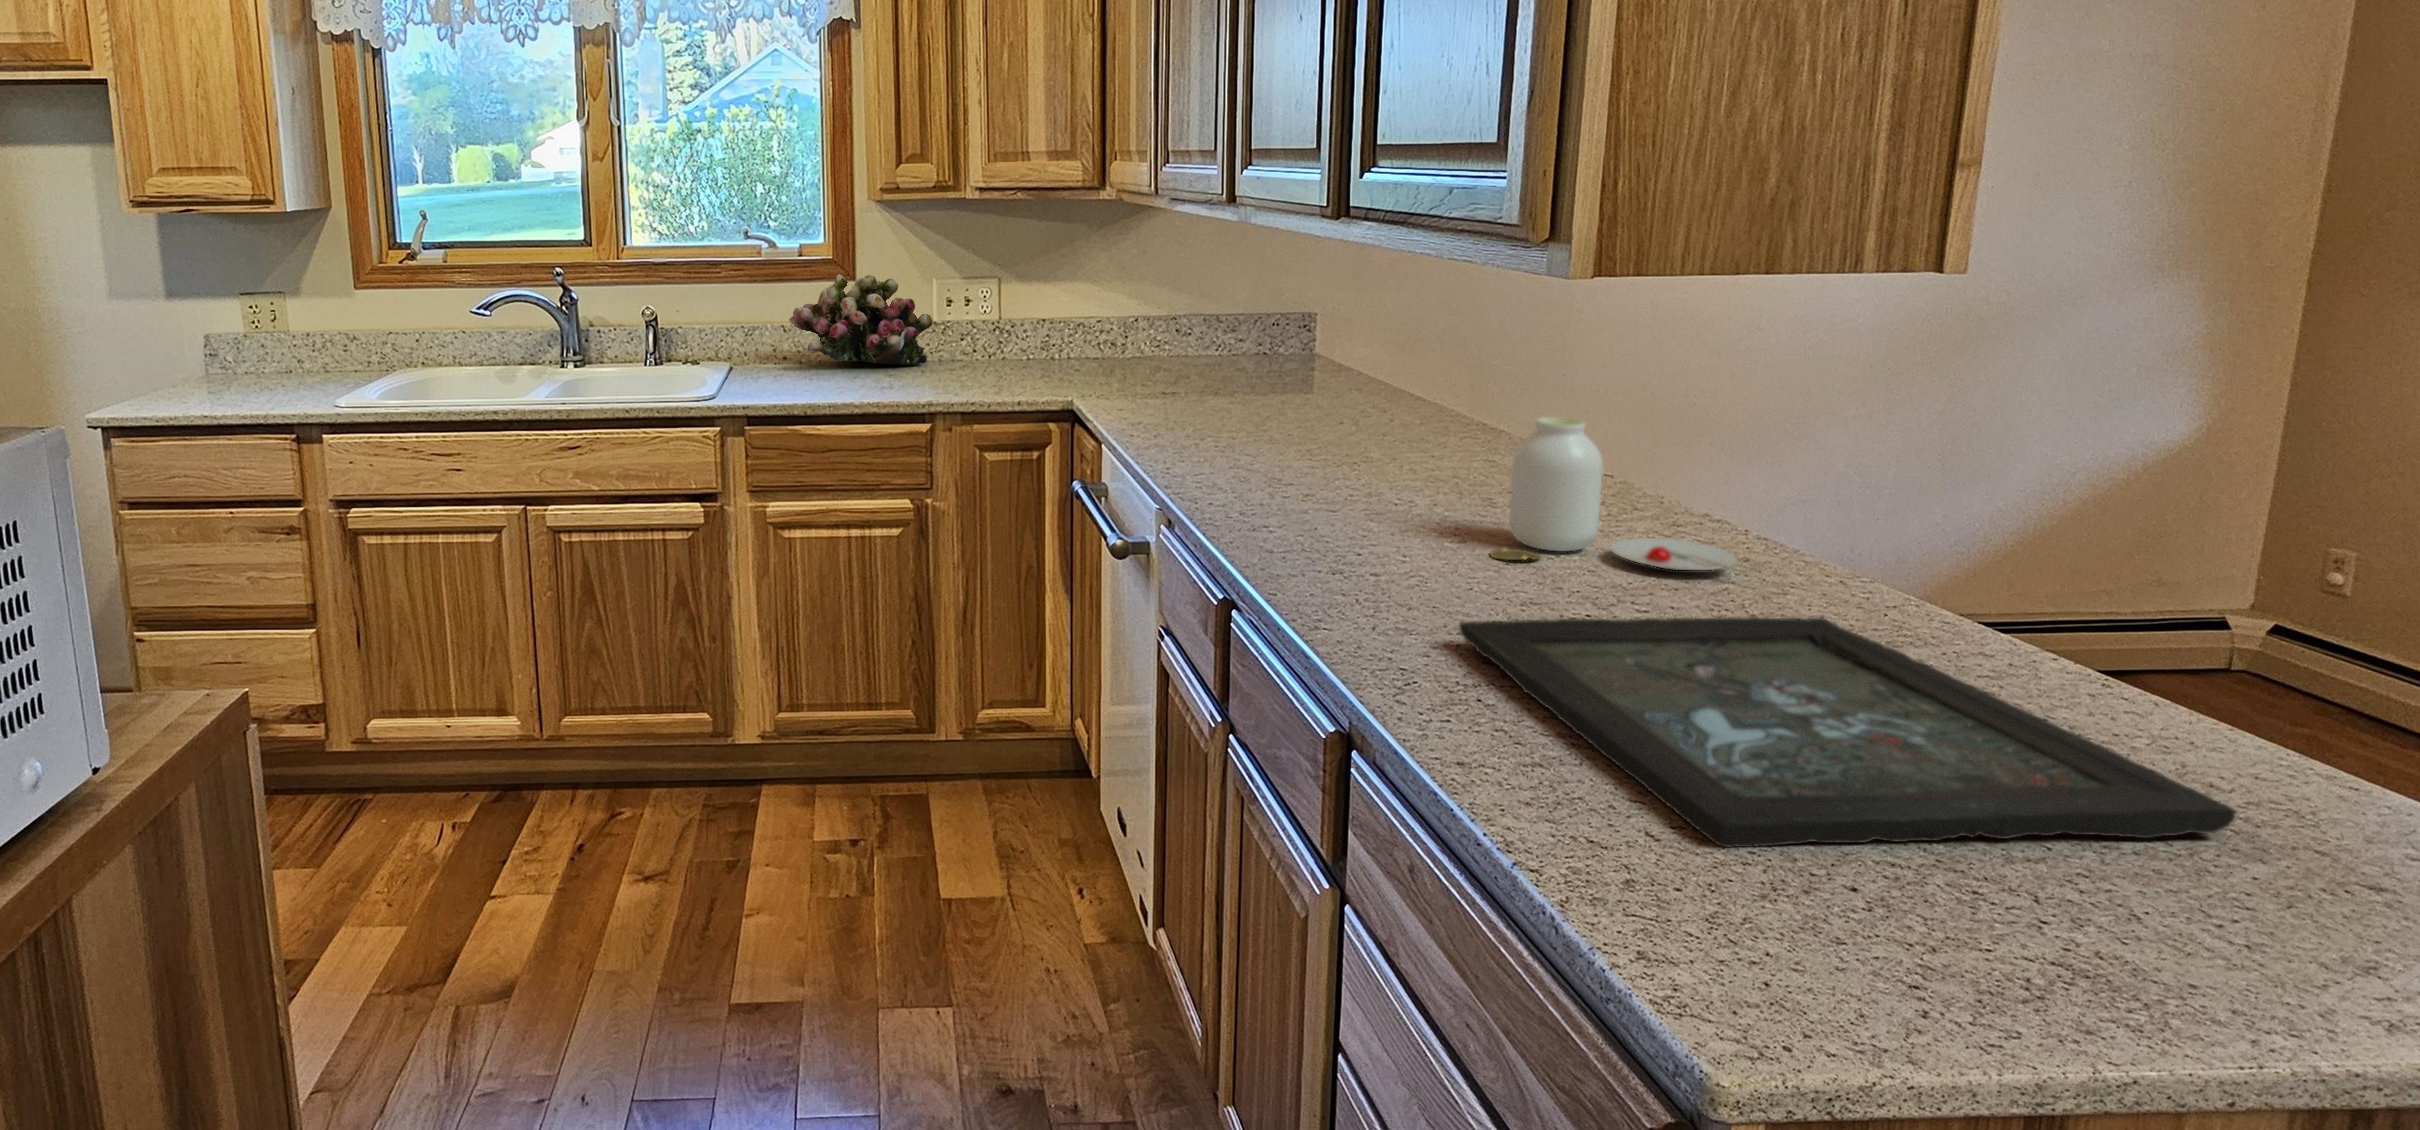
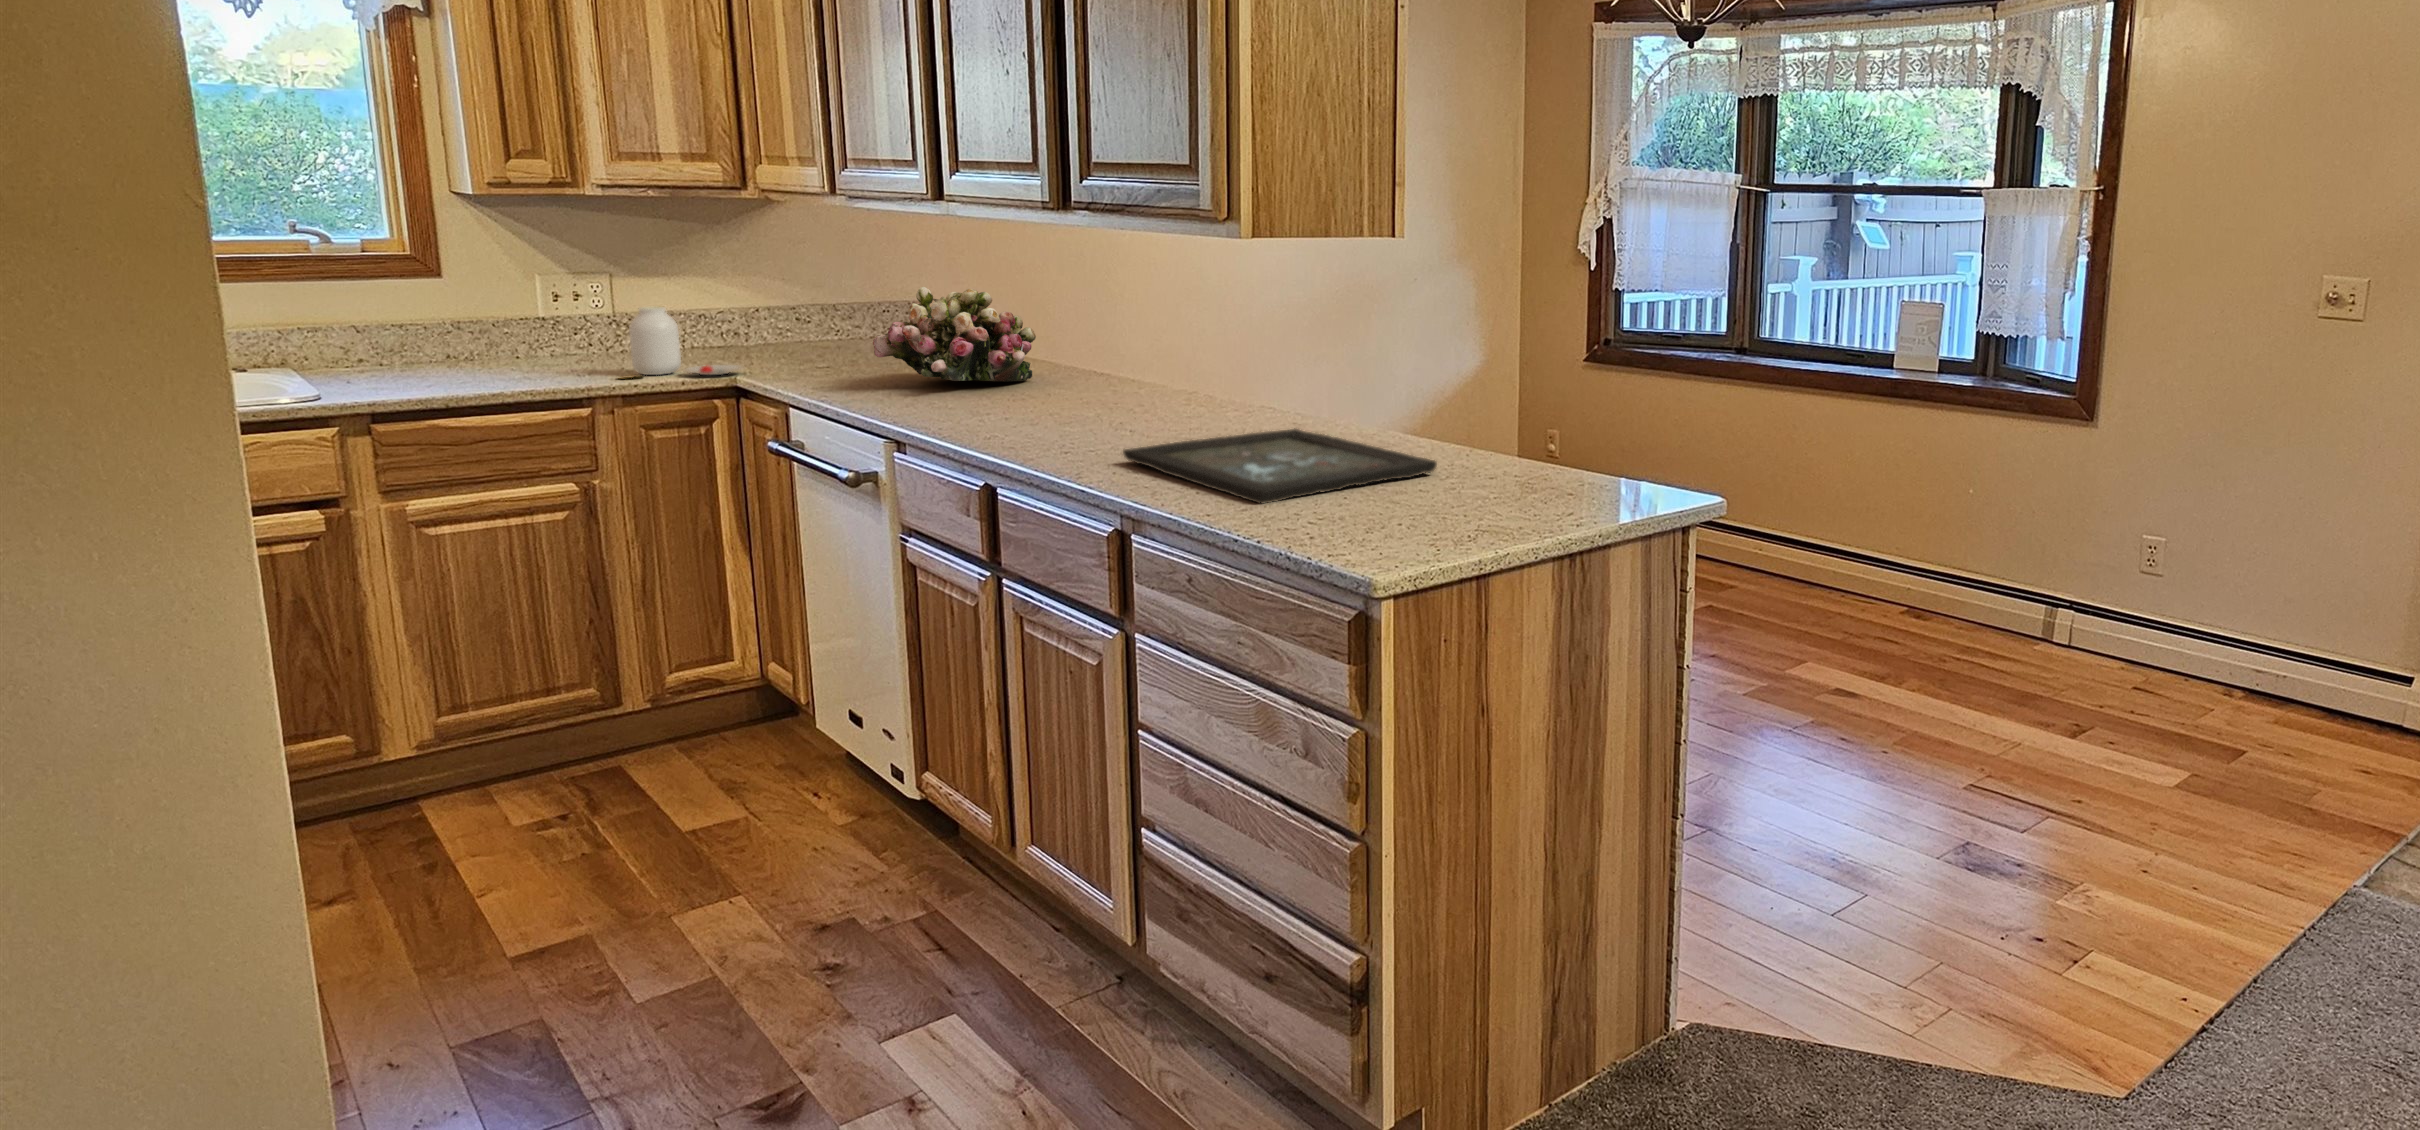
flower arrangement: present [789,274,932,365] -> present [873,287,1036,381]
jar: present [1491,417,1736,570] -> present [620,306,743,379]

